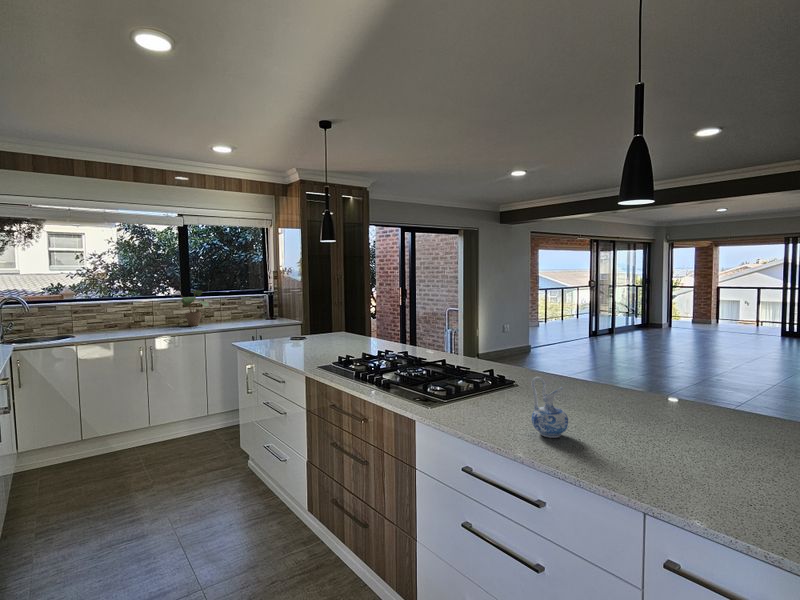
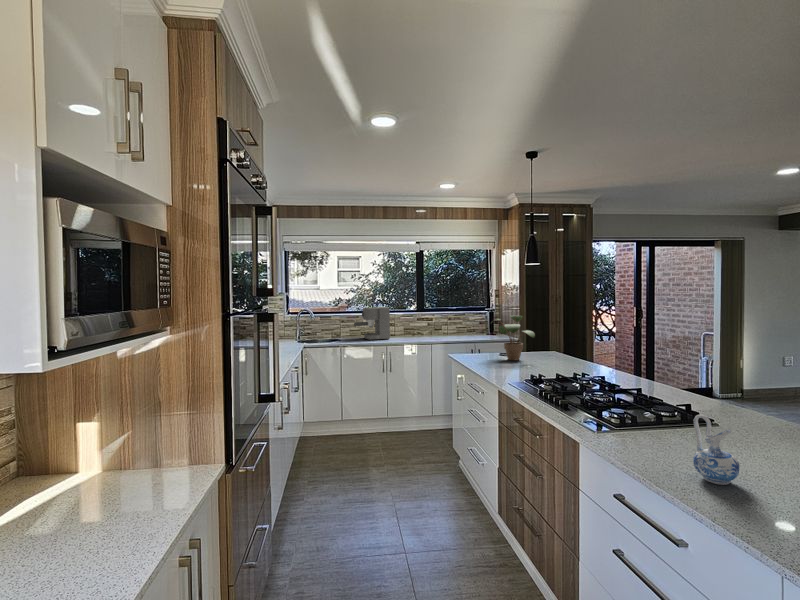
potted plant: present [172,290,209,326] -> present [491,315,535,360]
coffee maker: none [95,292,148,334] -> present [354,307,390,340]

